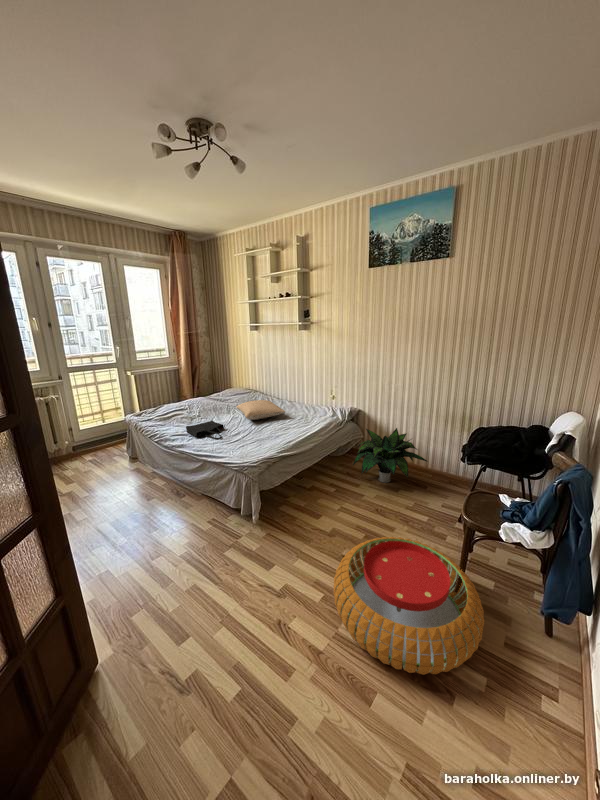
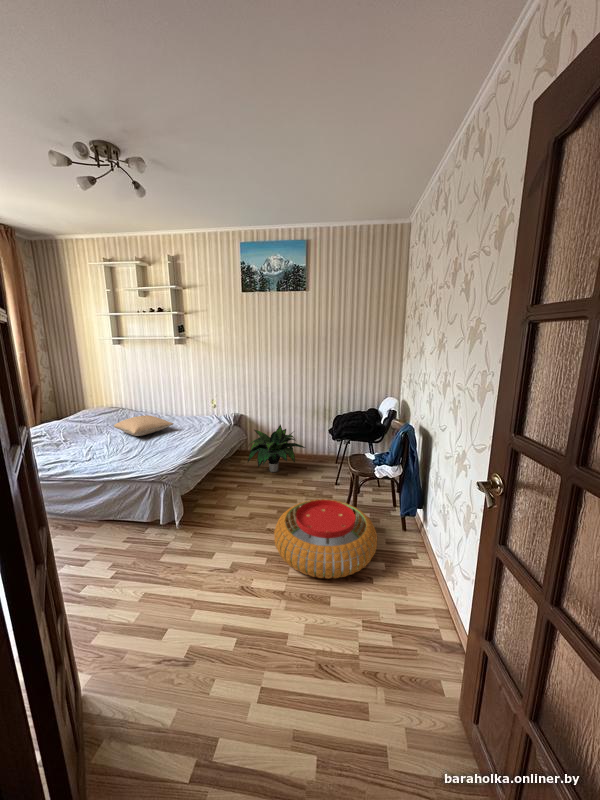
tote bag: present [186,420,224,439] -> none [62,443,114,461]

